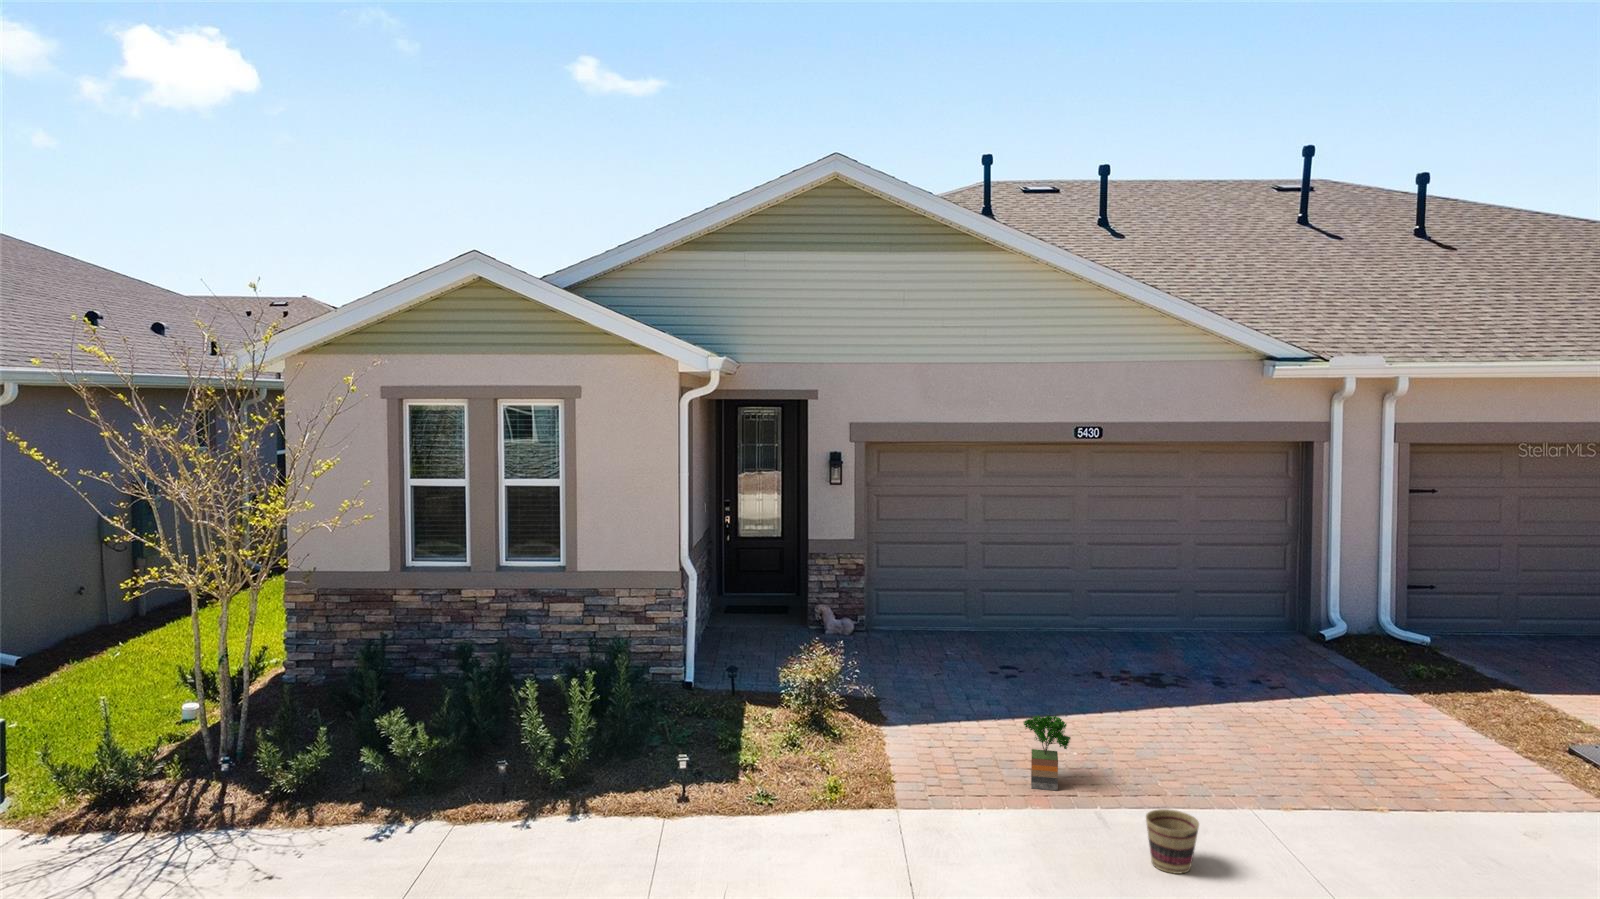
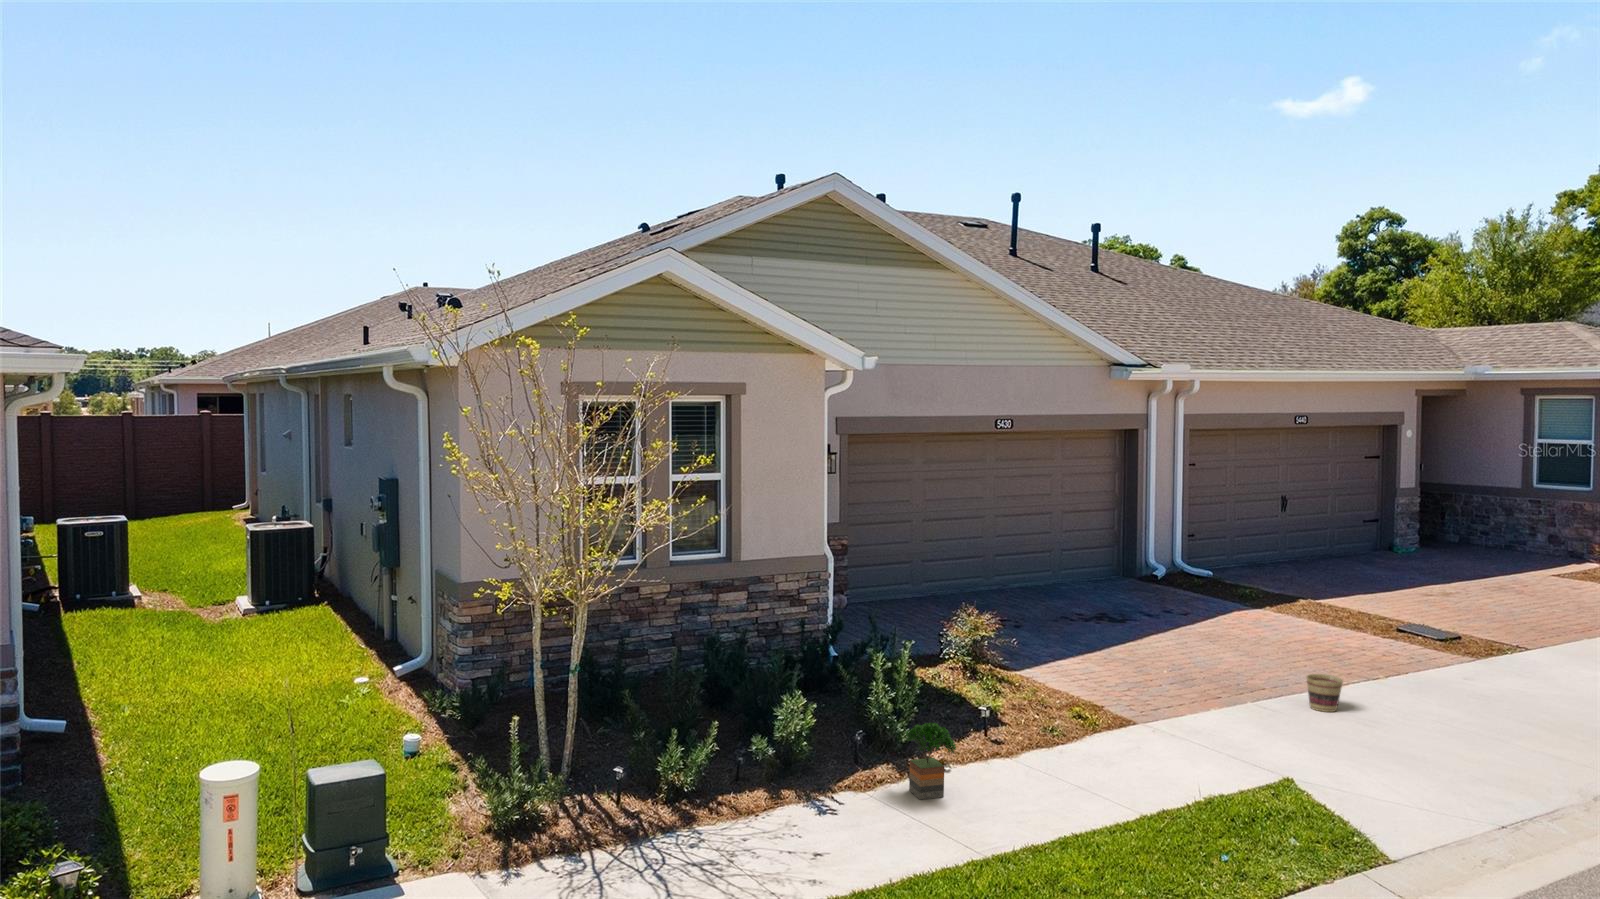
potted tree: present [1024,715,1071,791] -> present [906,722,956,800]

